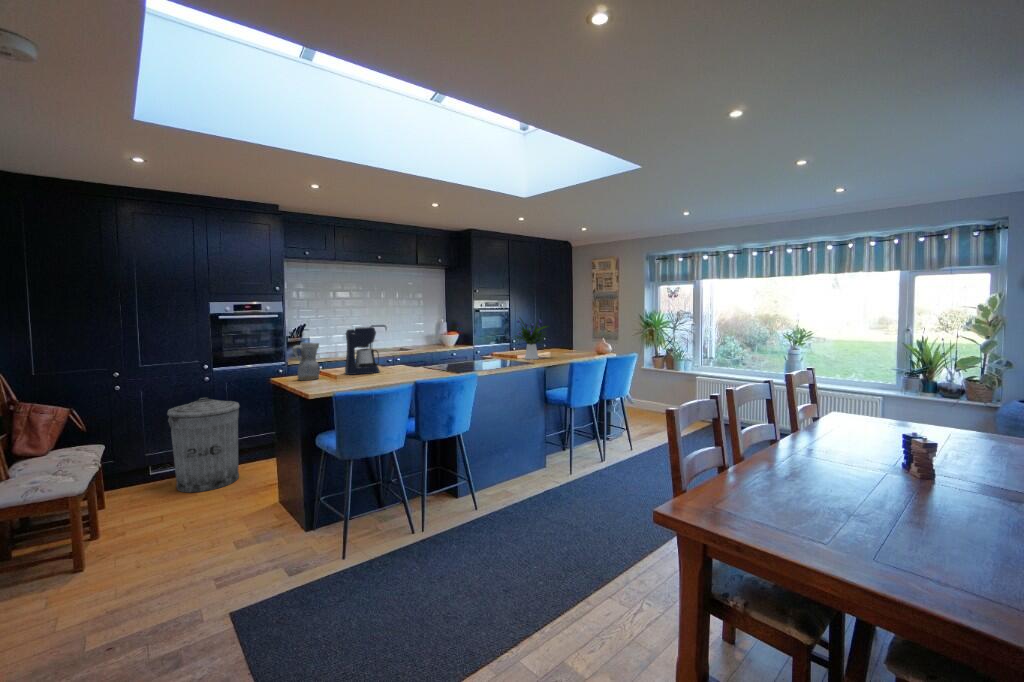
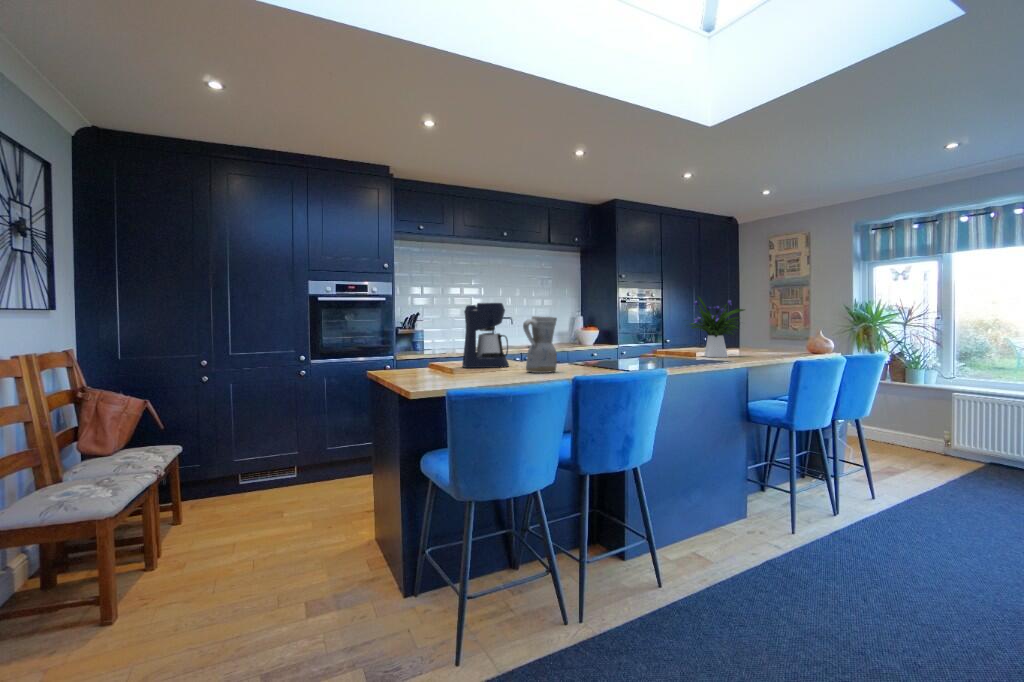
ceramic pitcher: present [293,343,320,380] -> present [523,316,557,373]
trash can: present [167,398,240,493] -> none [255,395,337,512]

